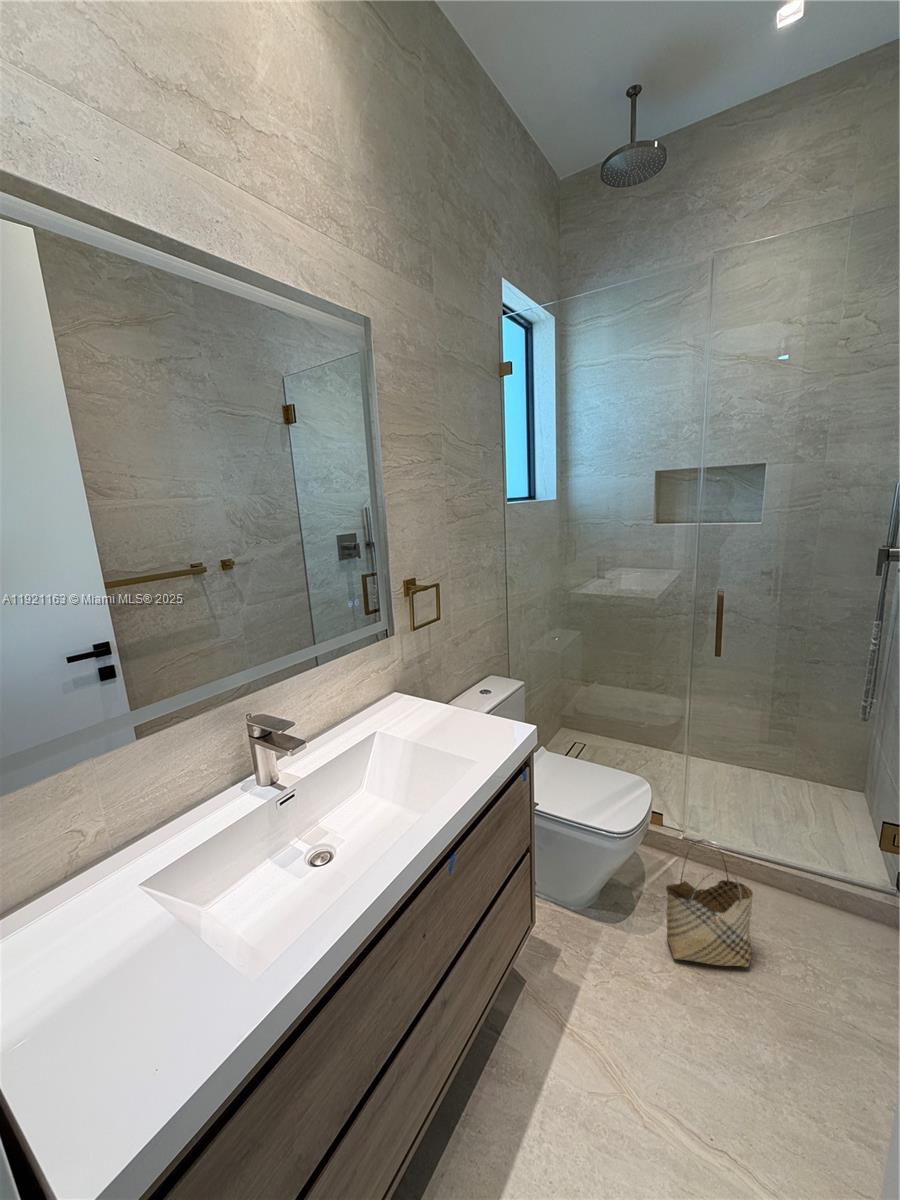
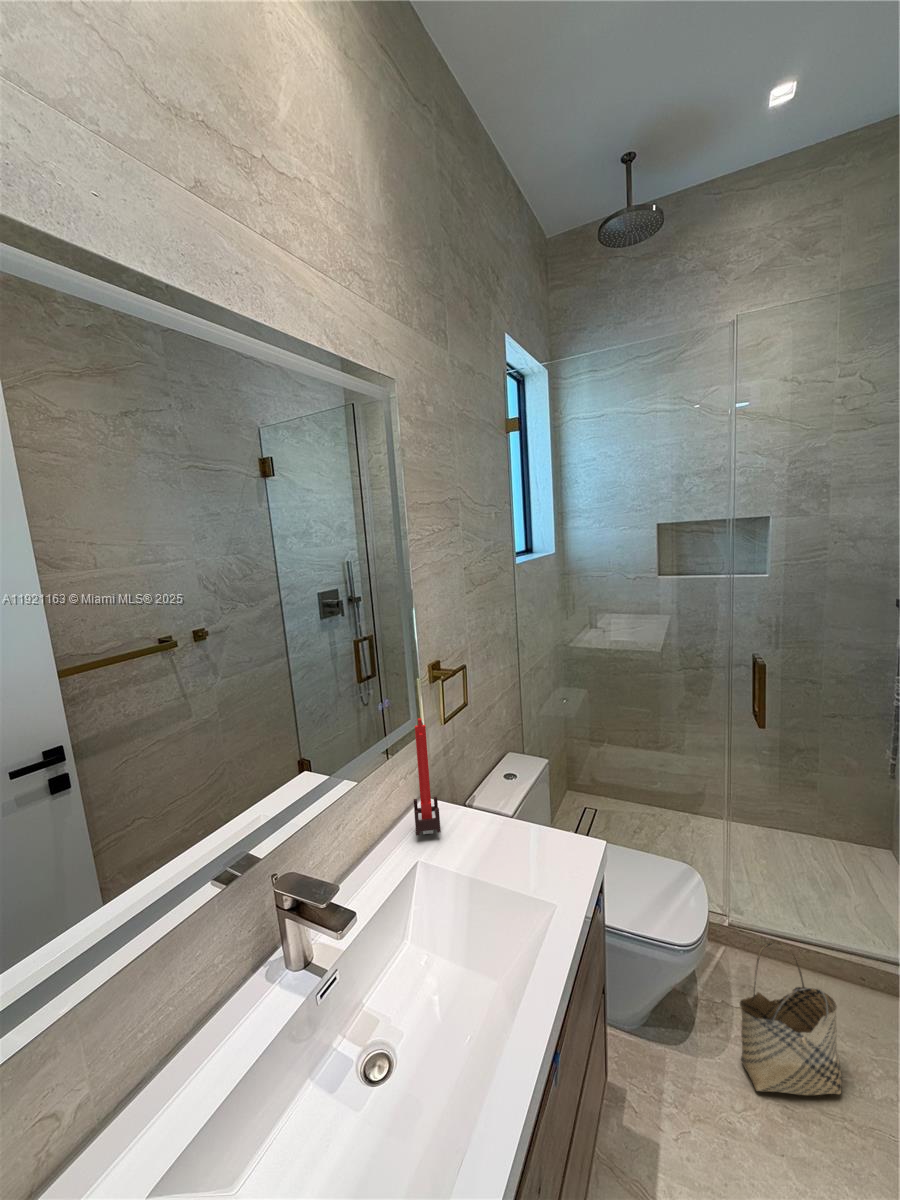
candle: none [378,618,401,717] -> present [414,718,441,835]

